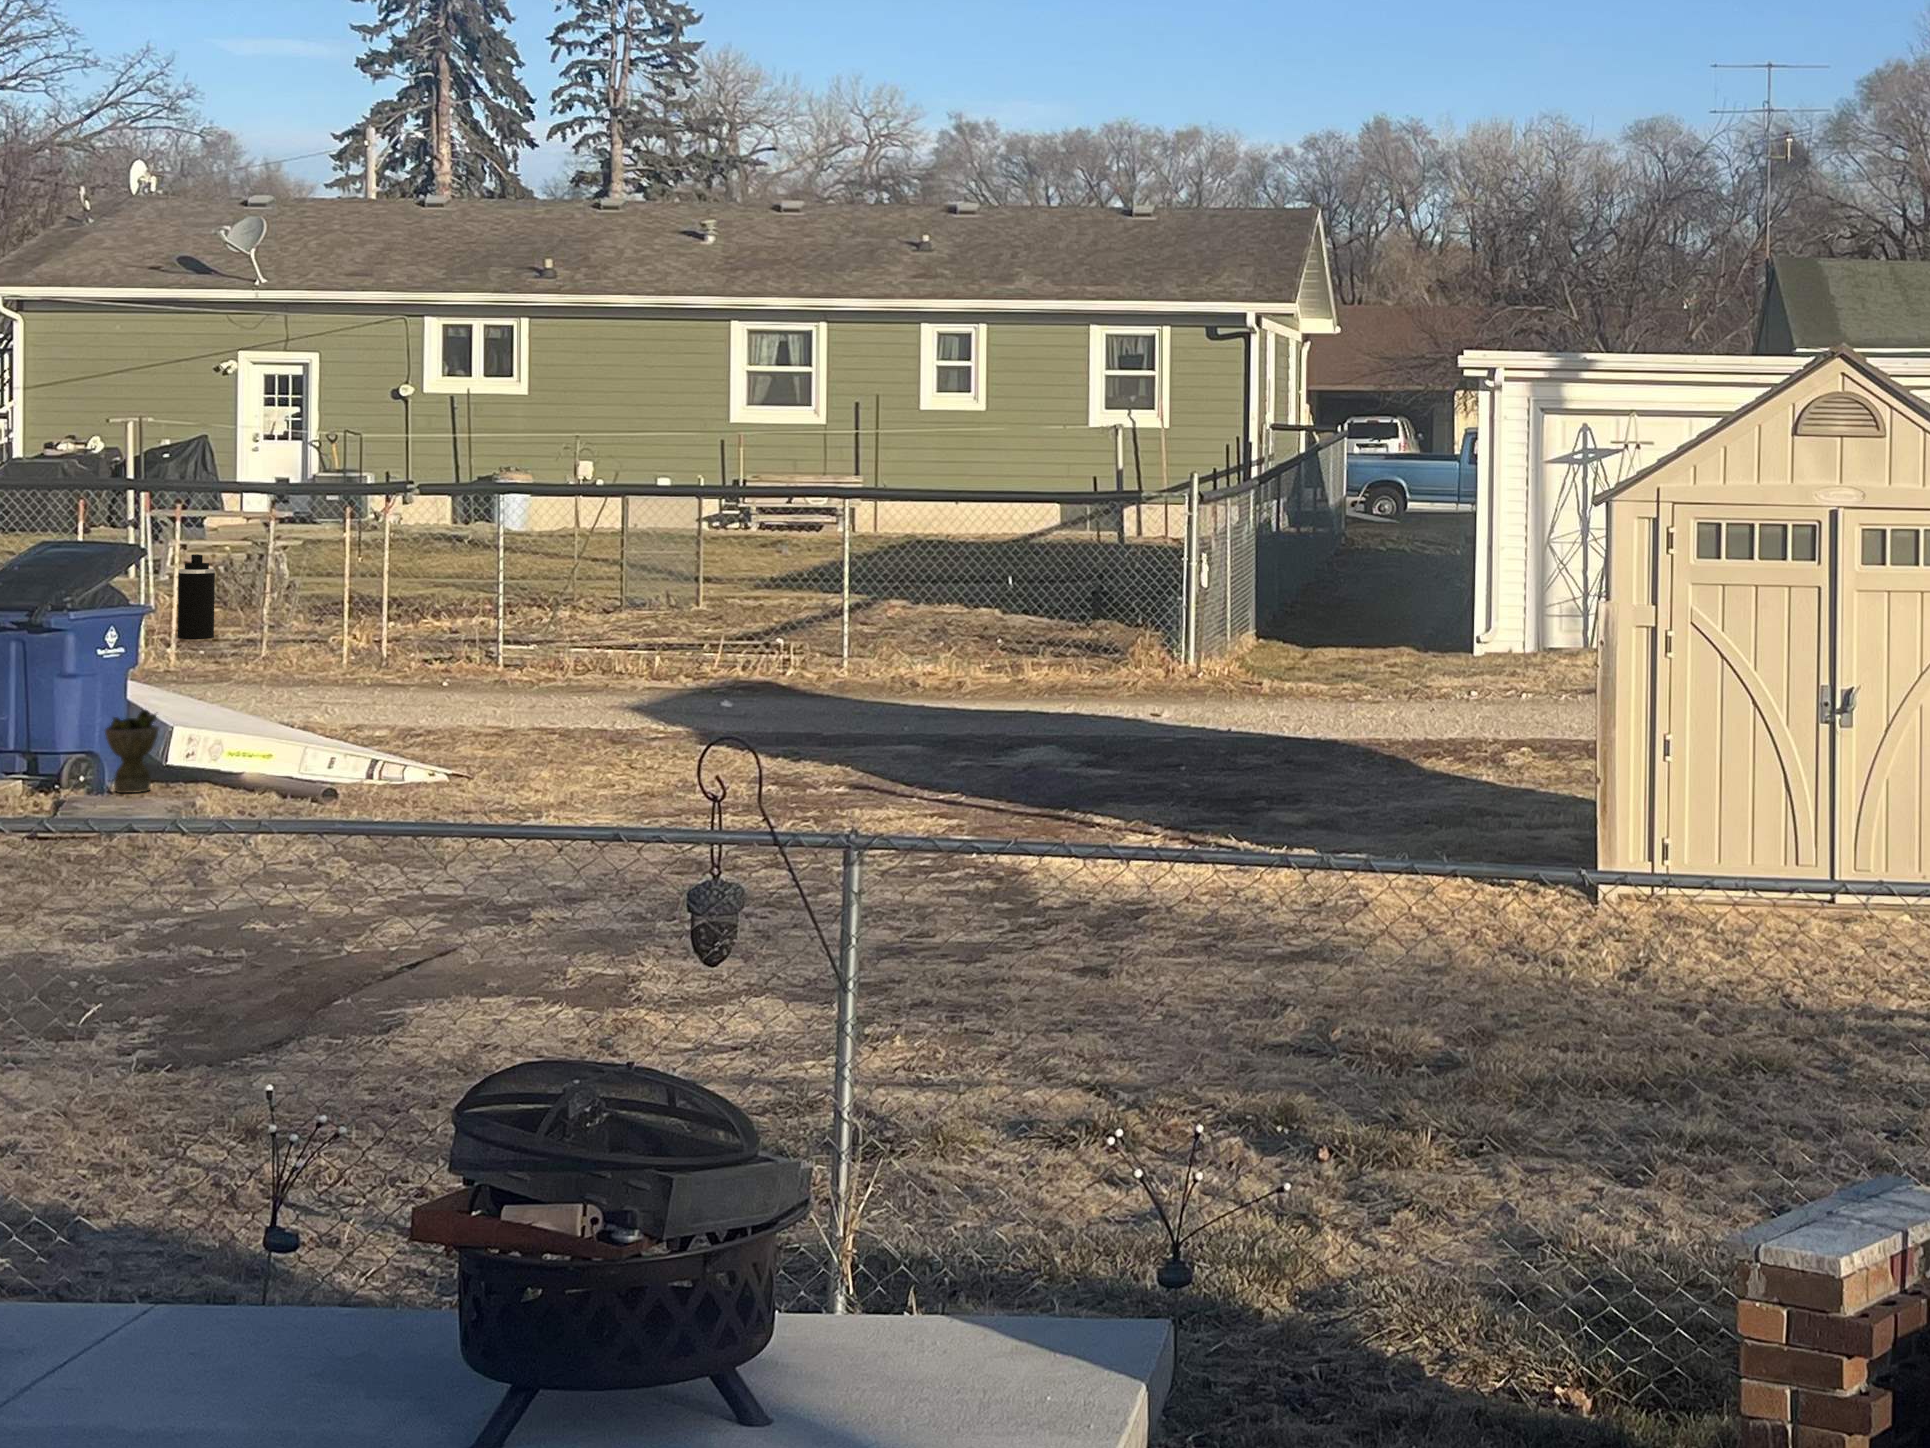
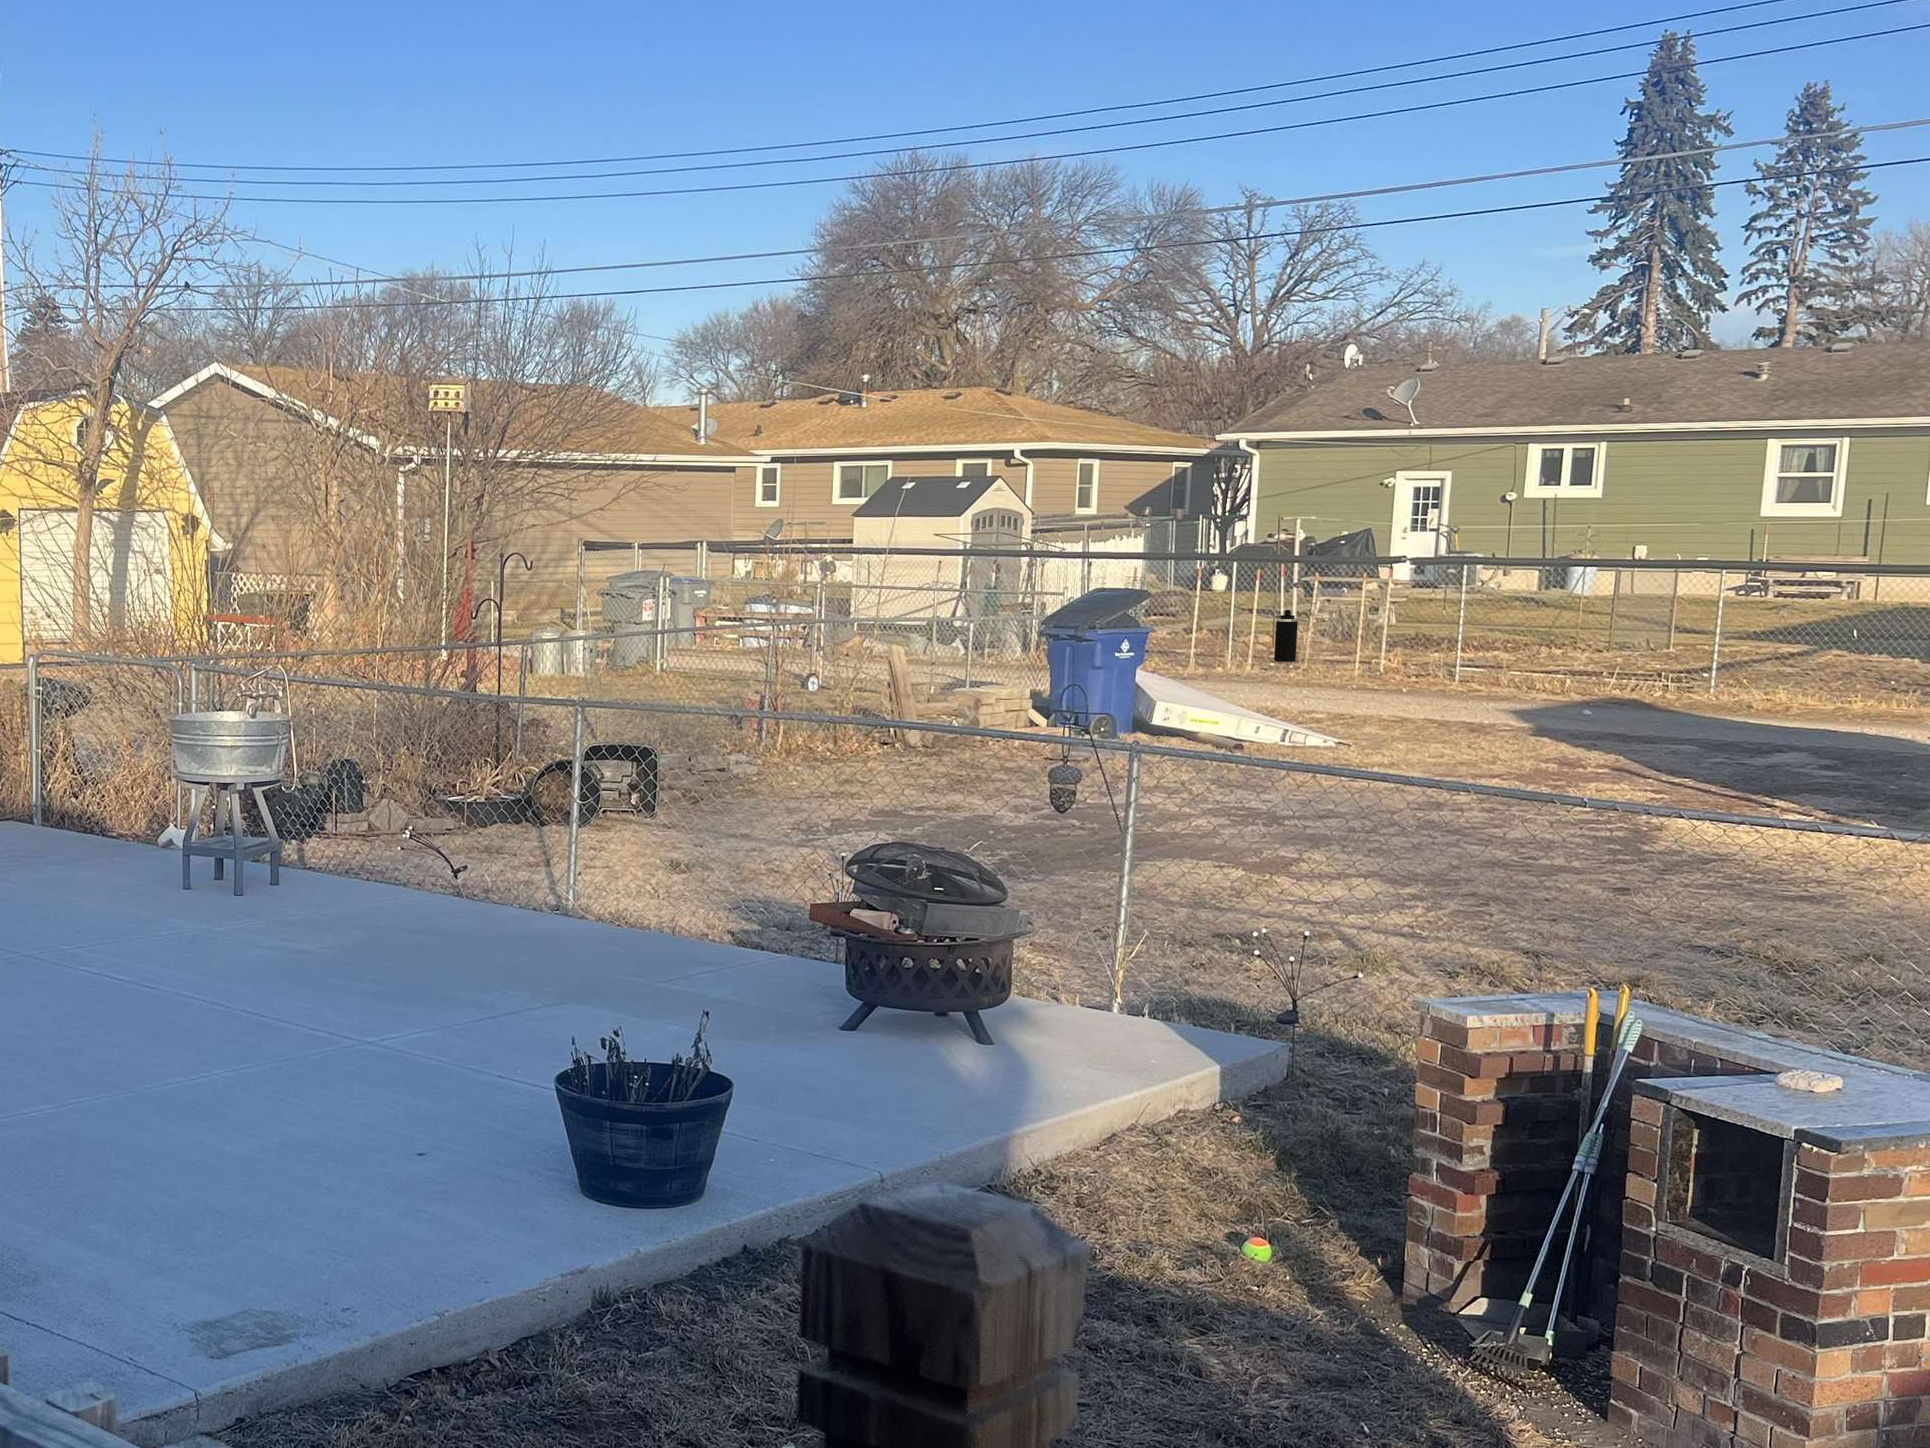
planter: present [105,710,158,793] -> none [1149,692,1177,736]

